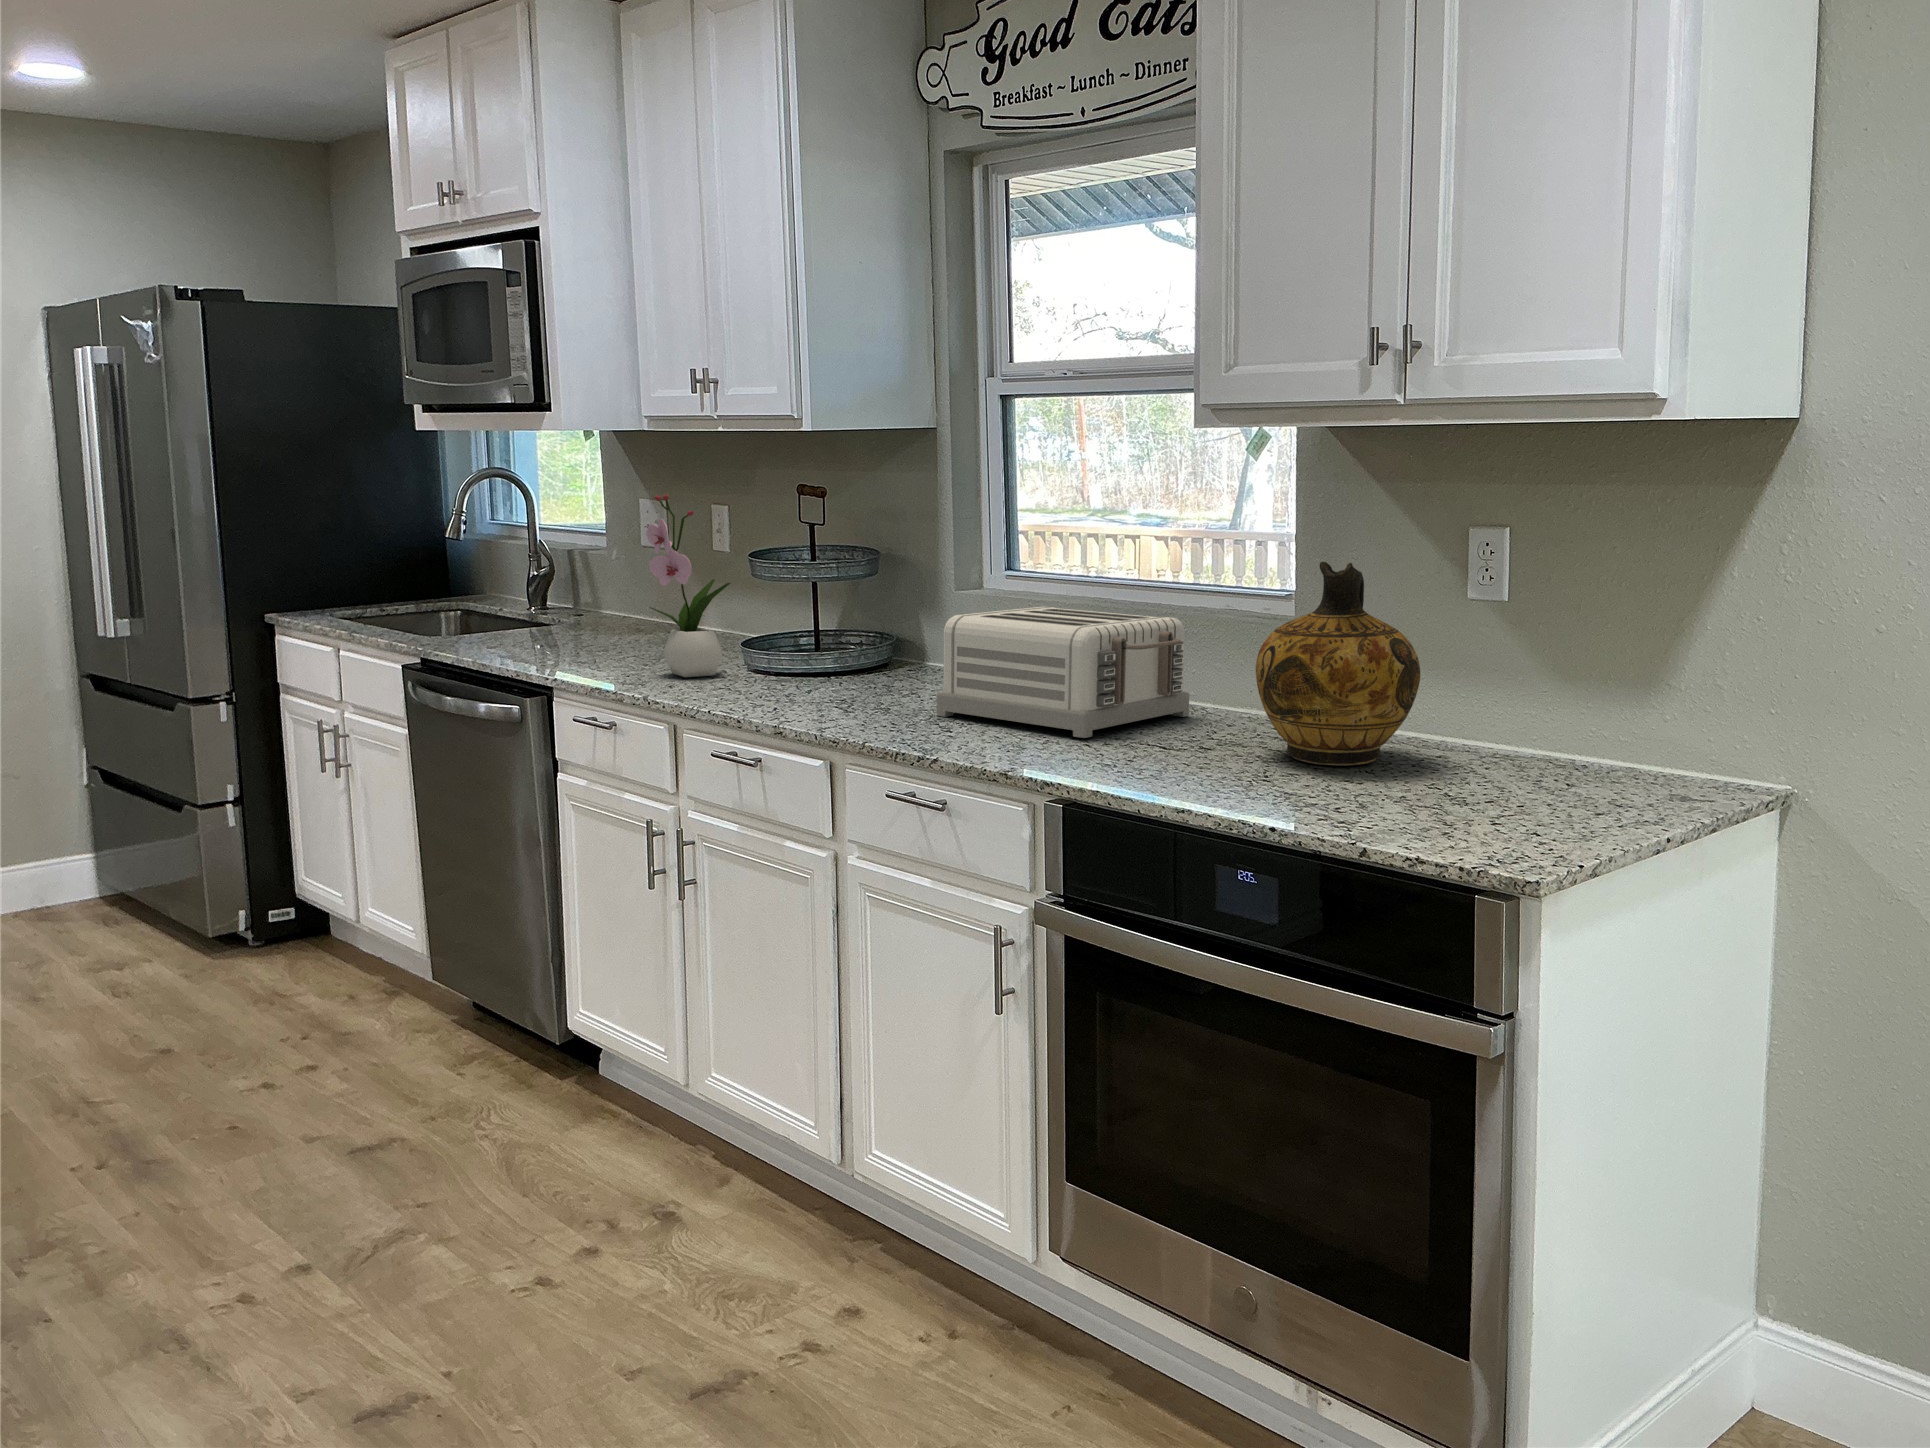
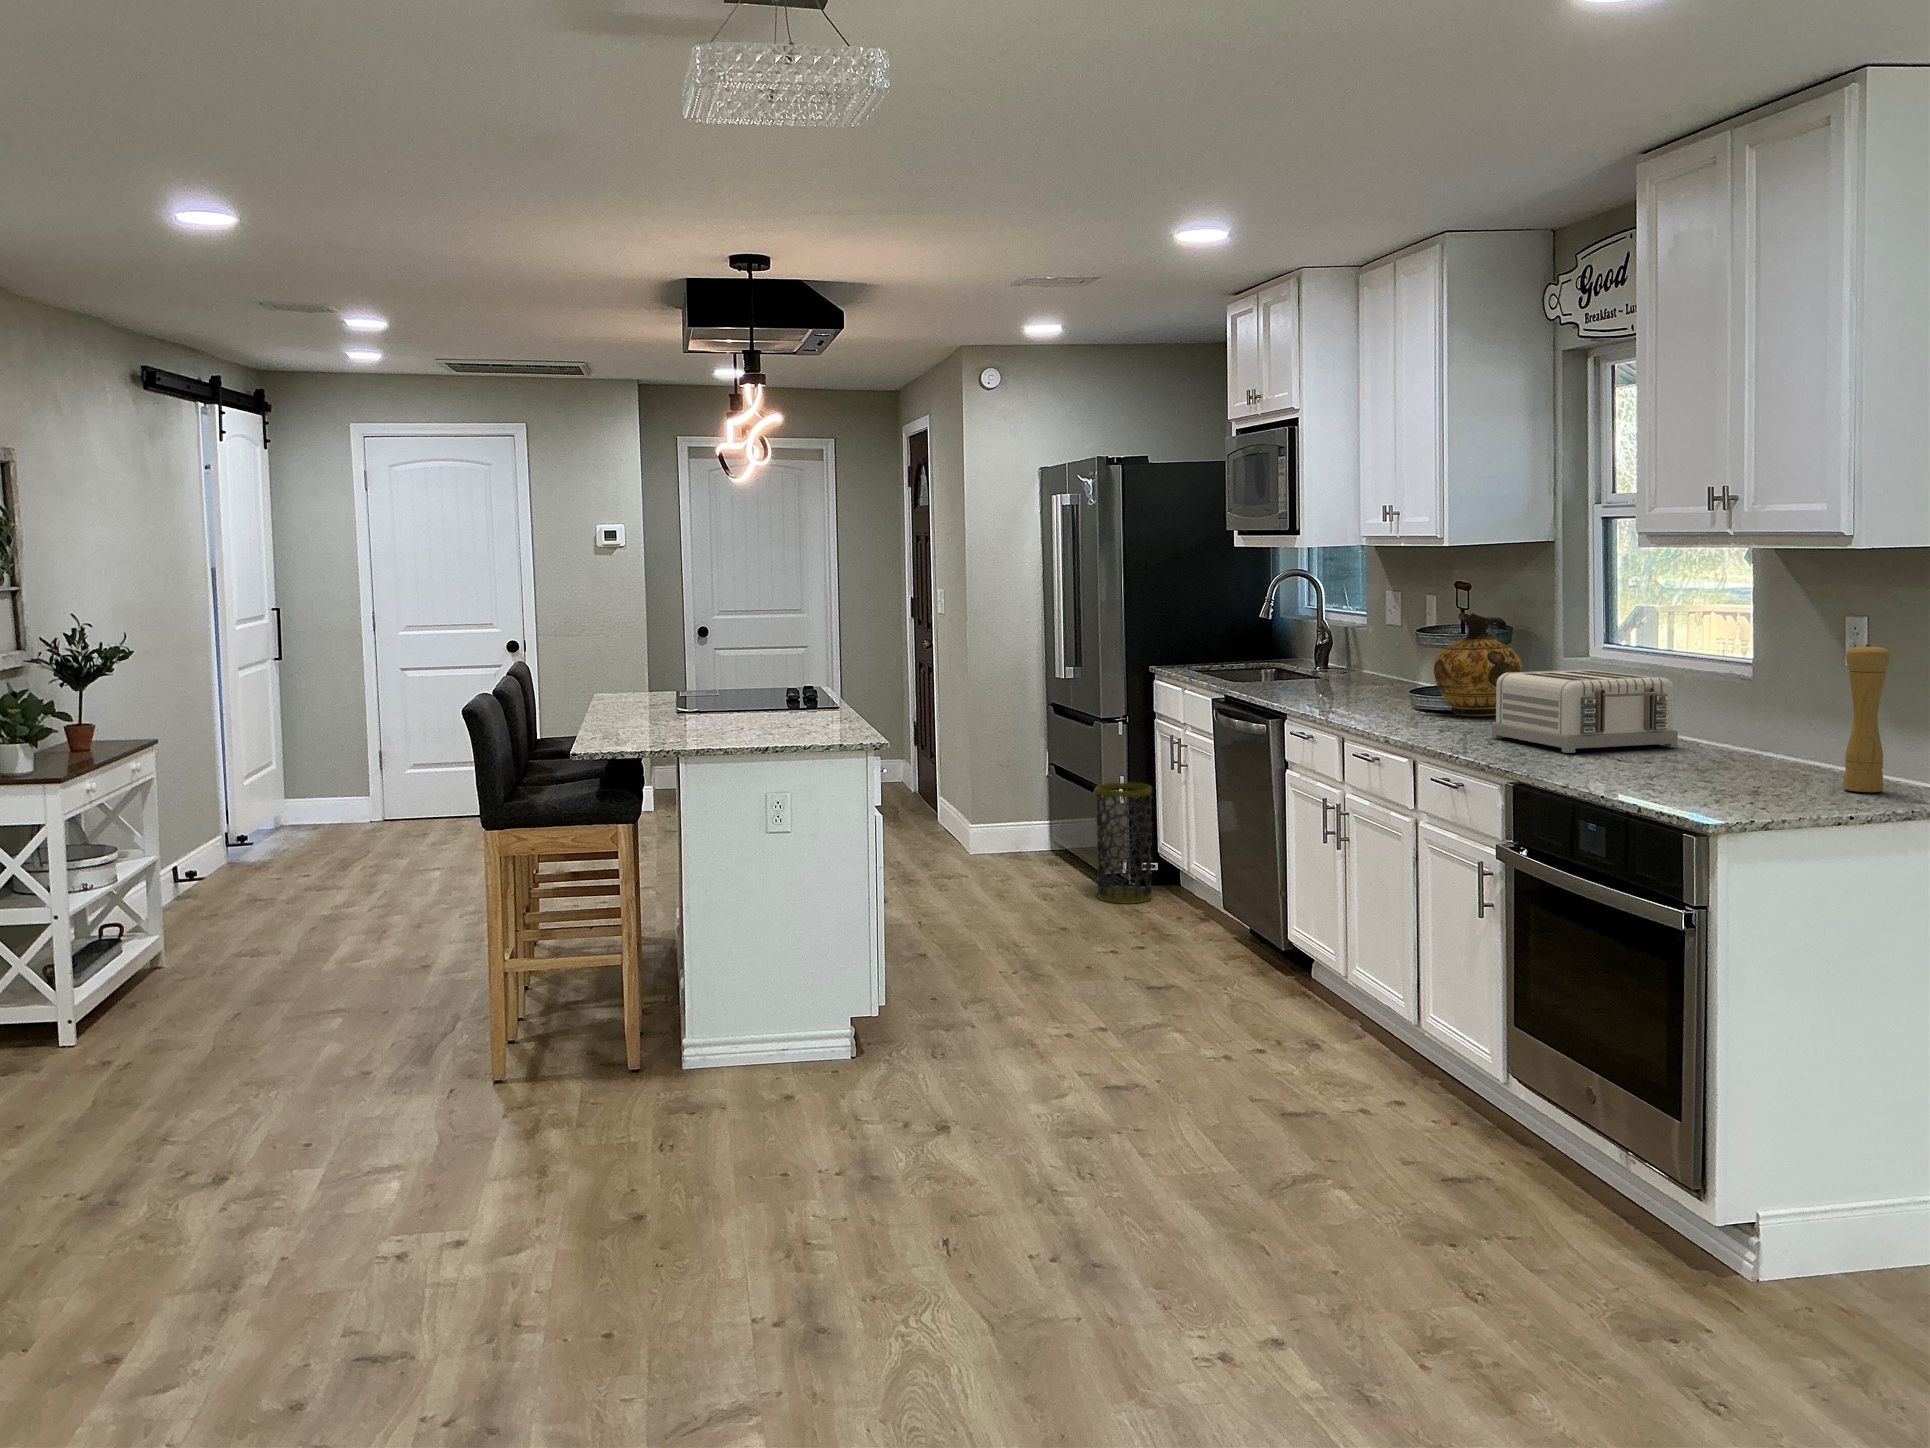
flower arrangement: present [646,494,730,677] -> none [1338,594,1390,711]
ceramic jug: present [1256,562,1420,766] -> present [1434,613,1522,716]
pepper mill: none [1502,568,1567,779] -> present [1843,644,1890,792]
trash can: none [188,792,295,988] -> present [1096,783,1152,904]

